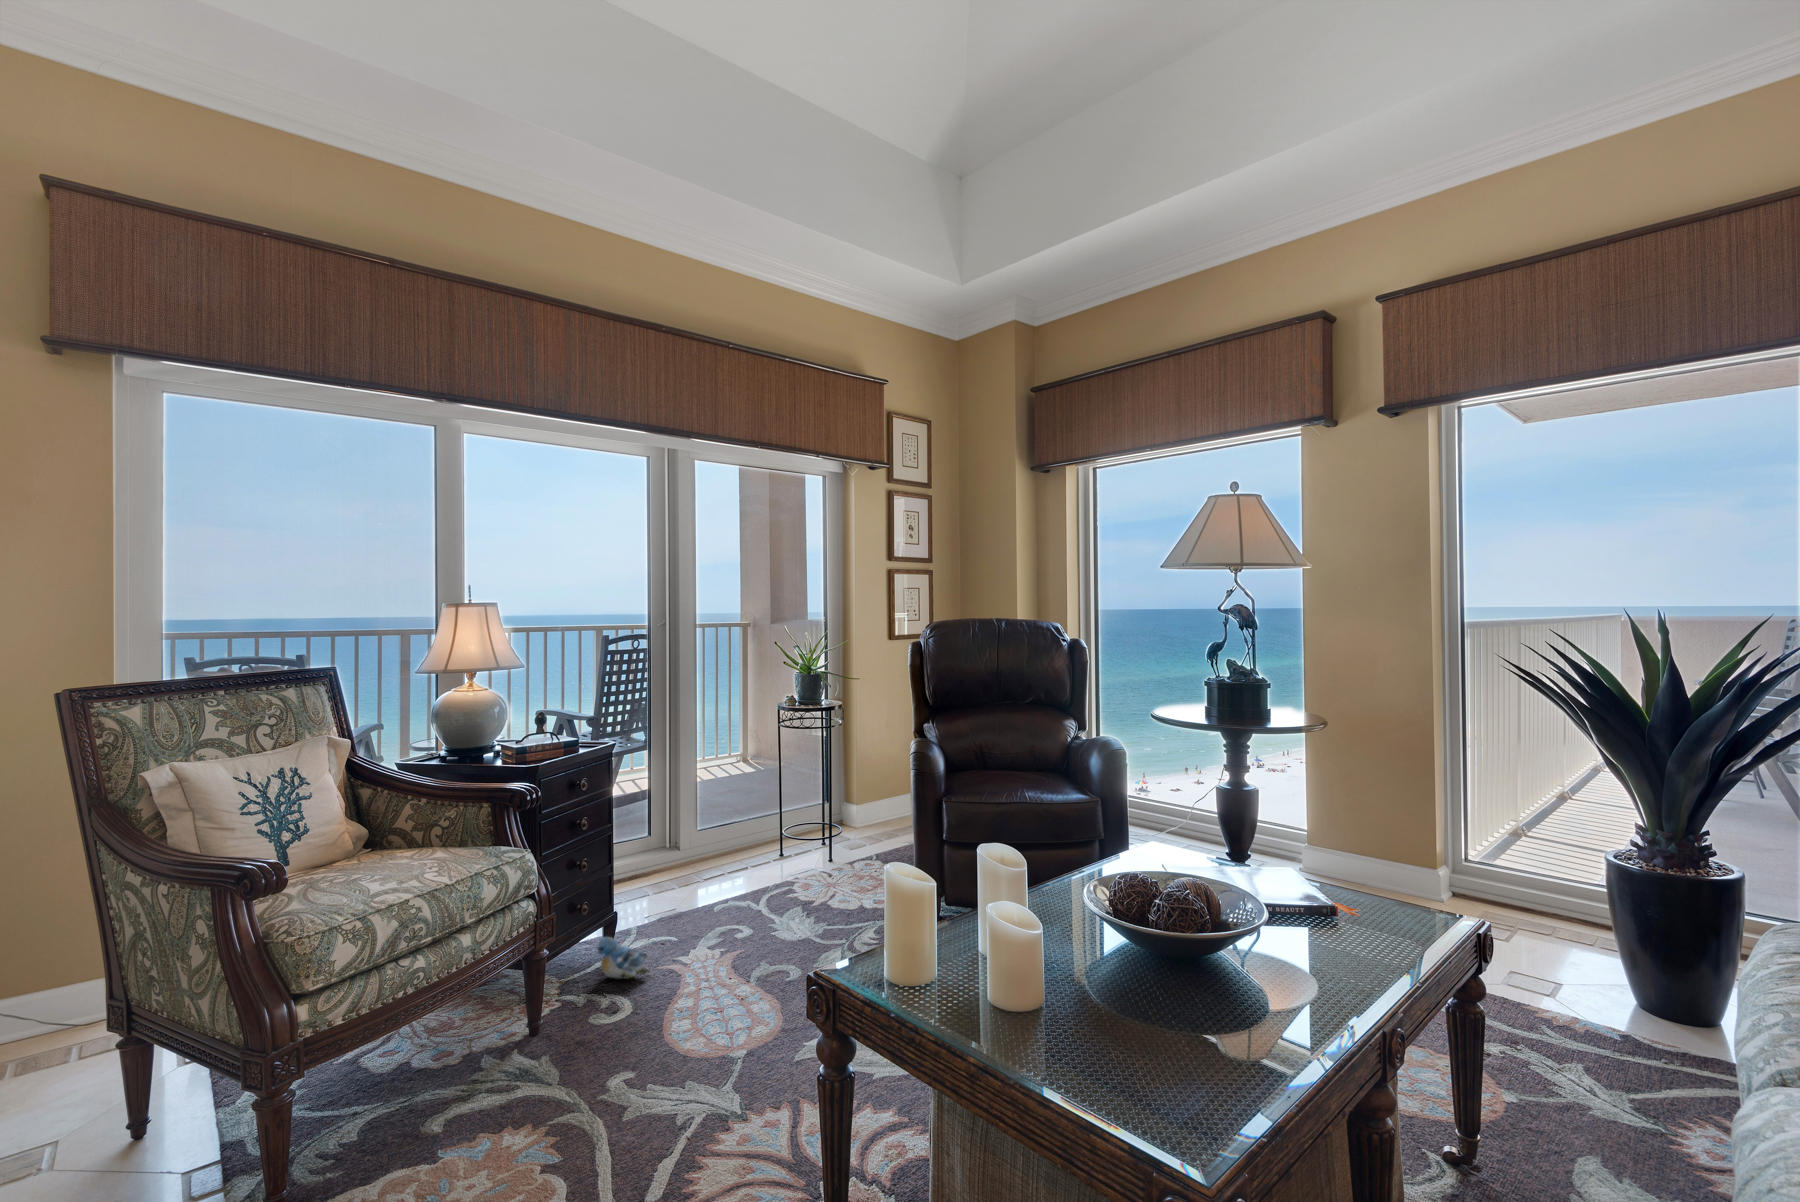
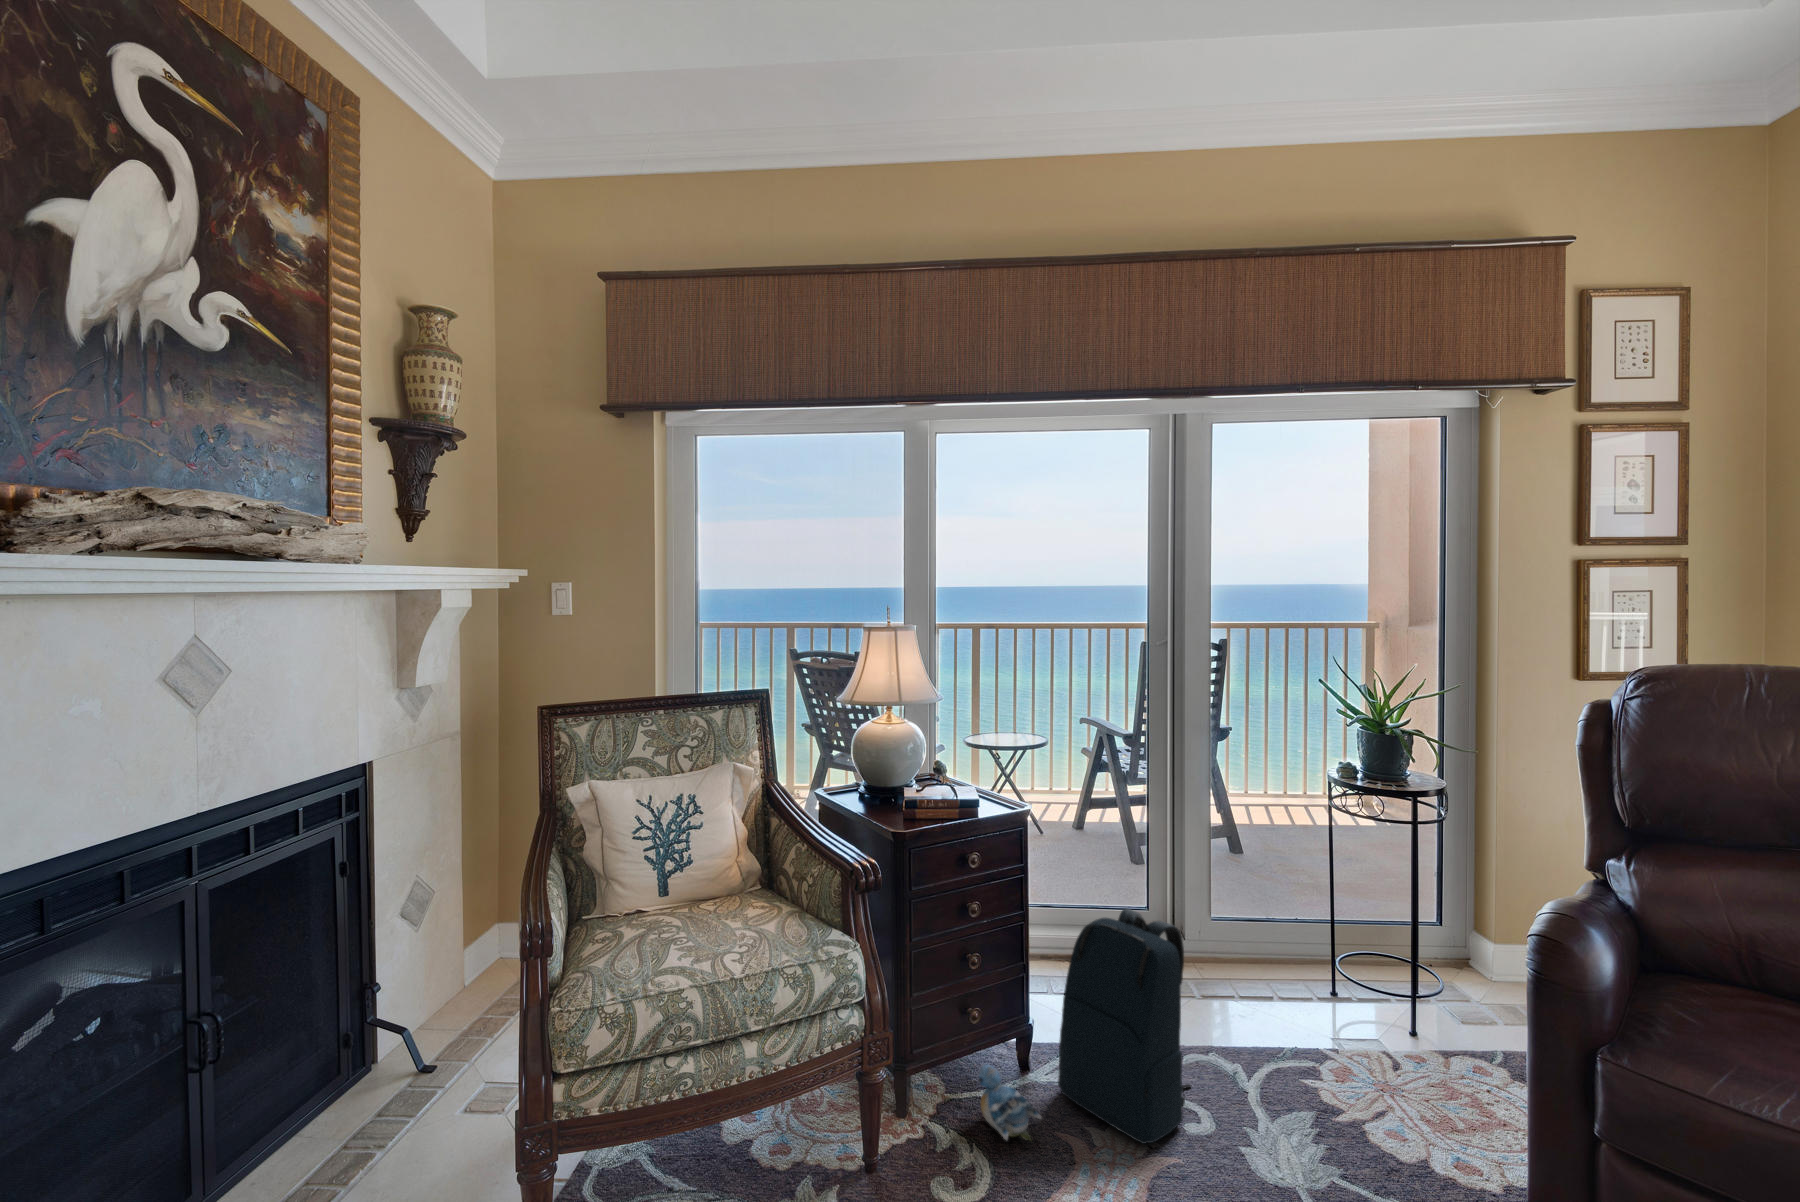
backpack: none [646,803,735,949] -> present [1058,908,1191,1144]

